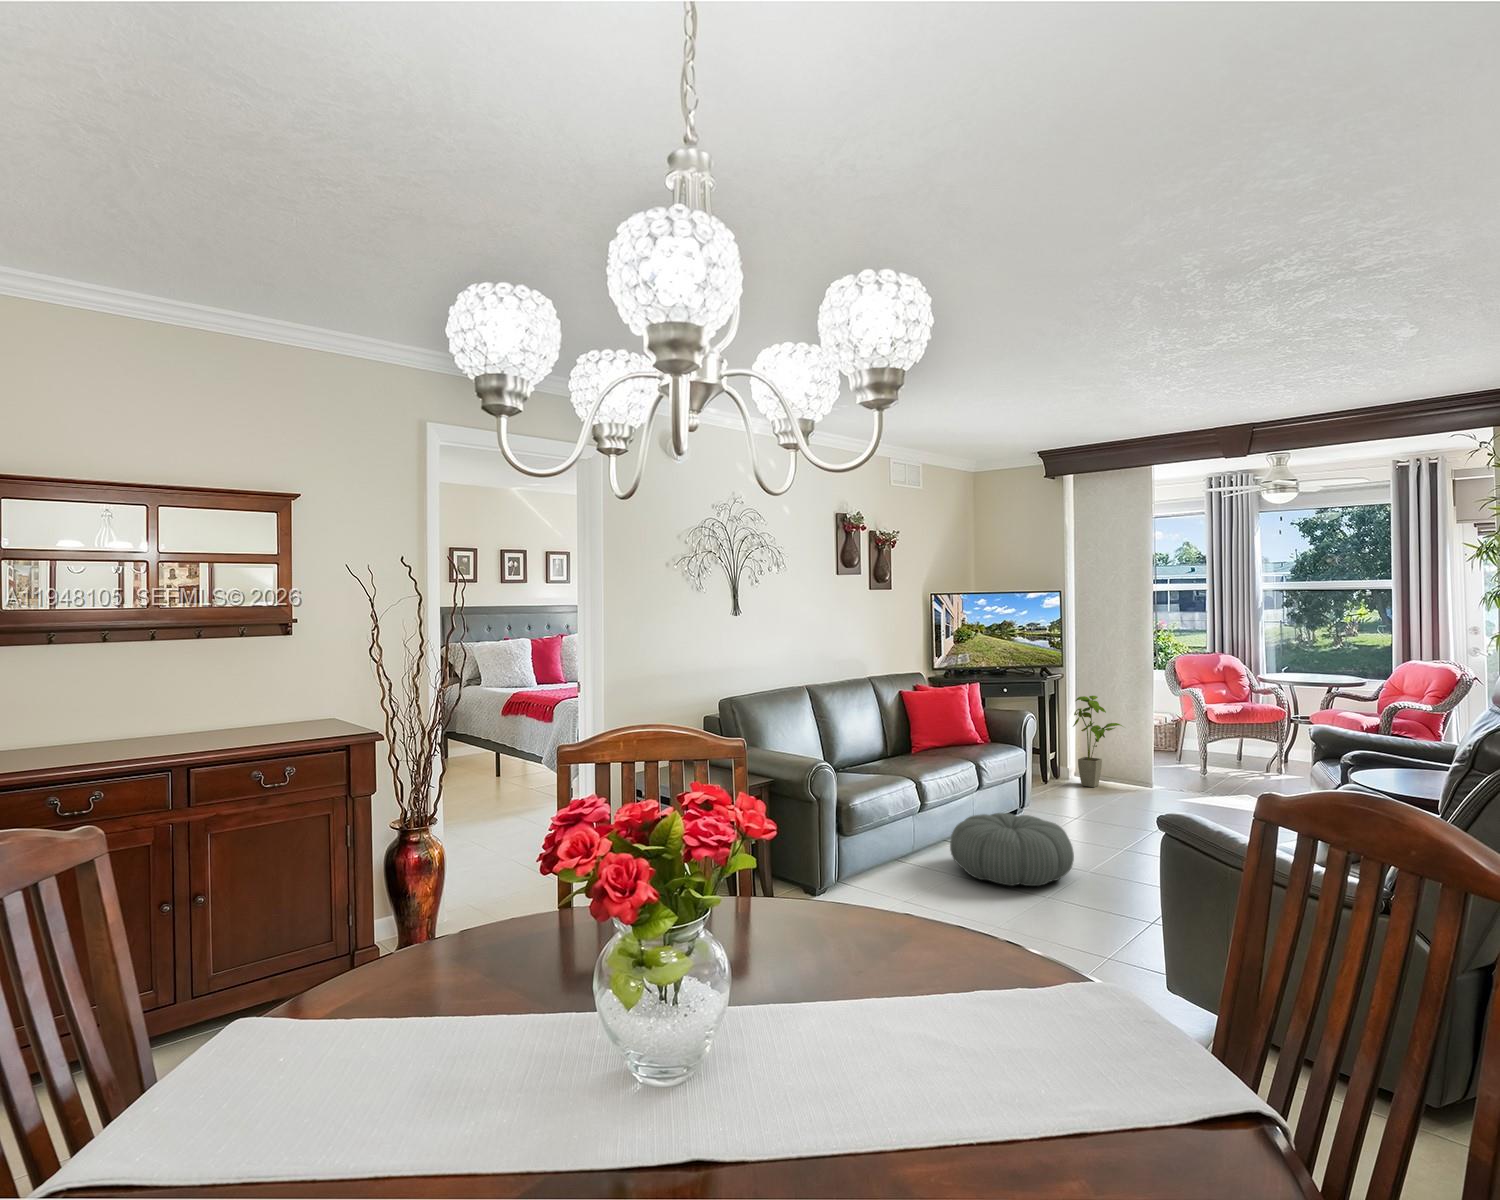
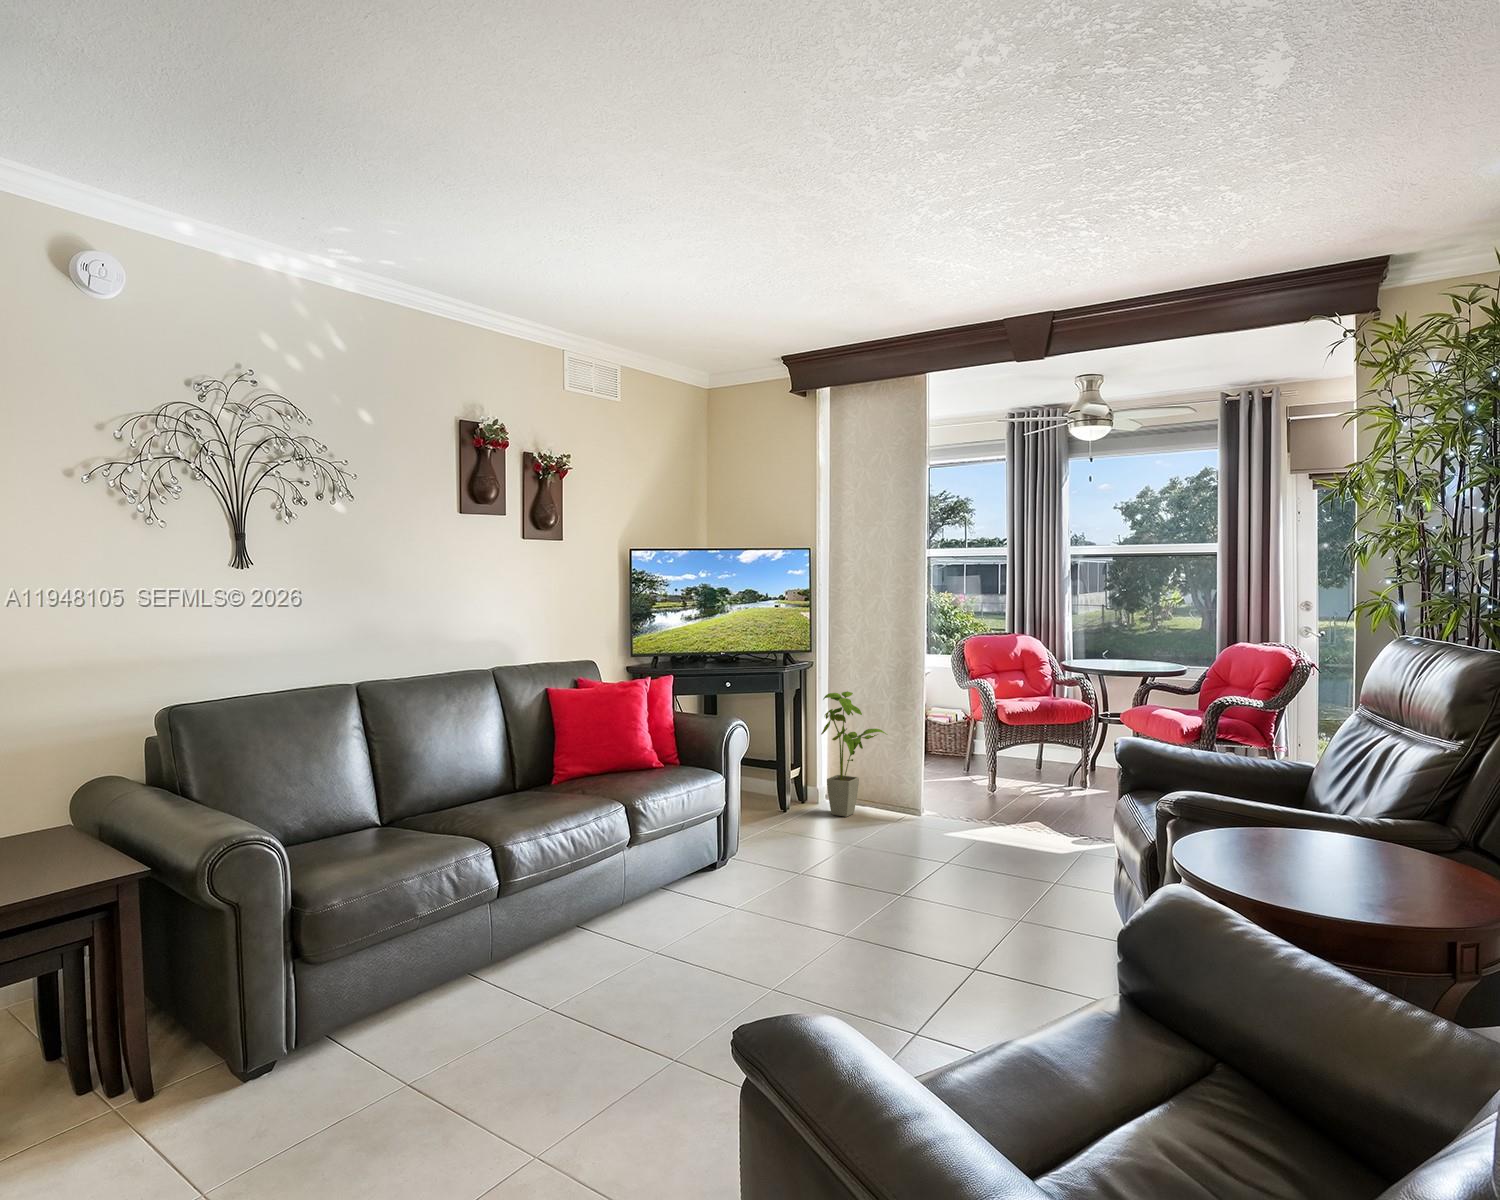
pouf: present [950,813,1074,886] -> none [548,881,739,1013]

